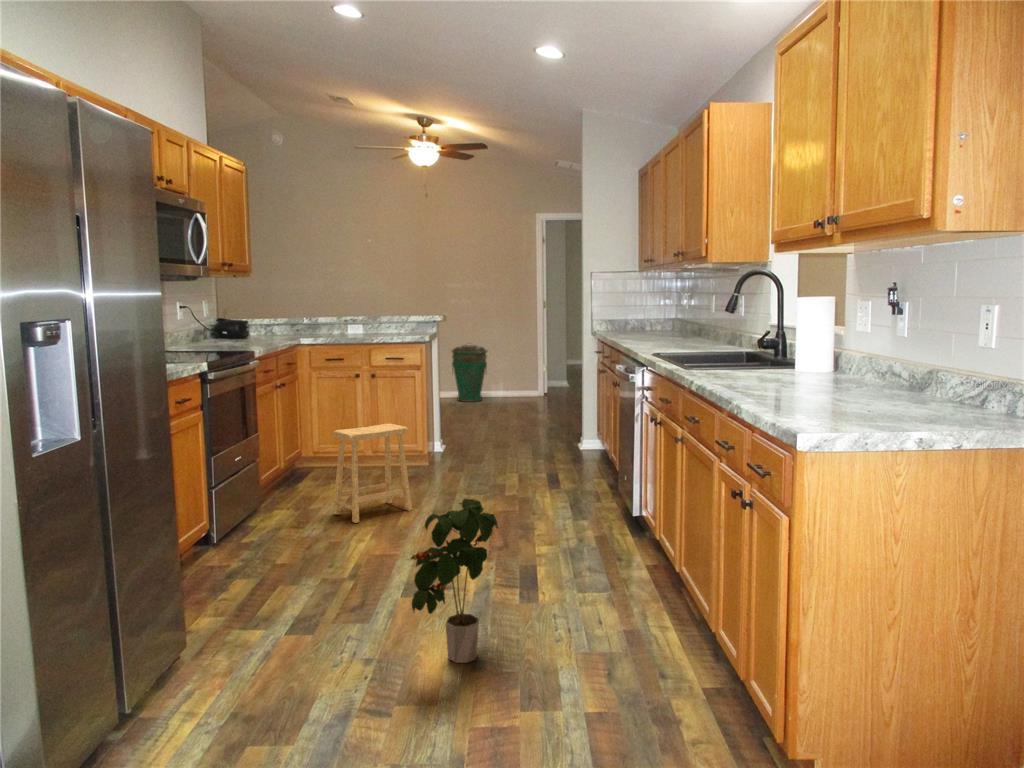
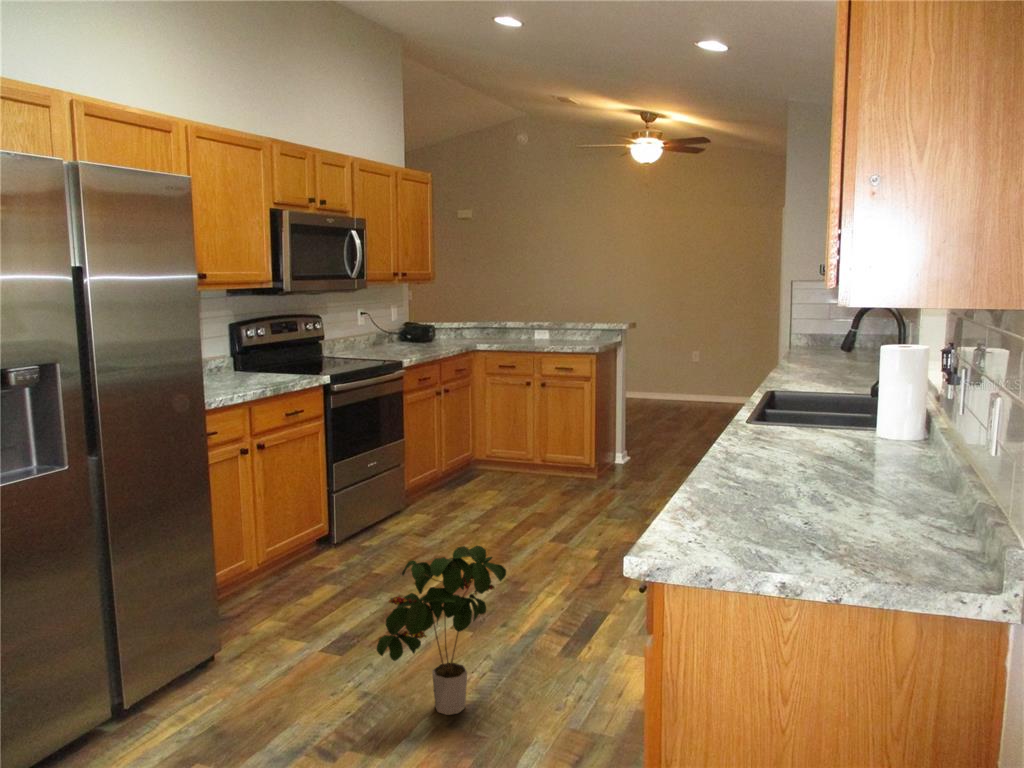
trash can: present [452,345,487,402] -> none [686,343,727,408]
footstool: present [333,424,412,523] -> none [461,441,537,540]

